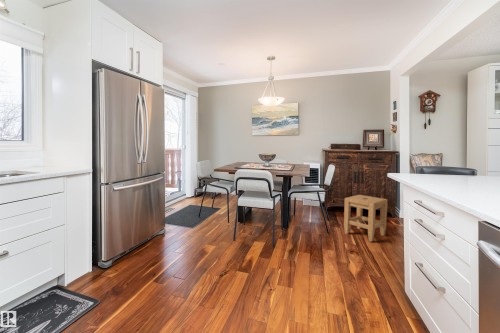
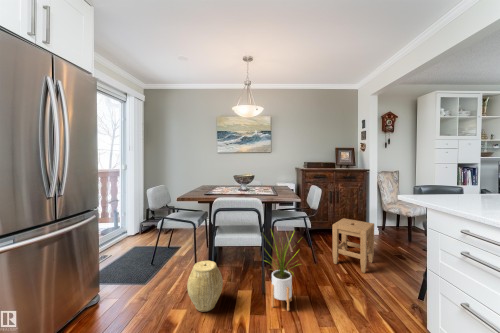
house plant: none [270,189,305,258] -> present [268,231,299,311]
woven basket: none [213,215,240,251] -> present [187,261,223,312]

